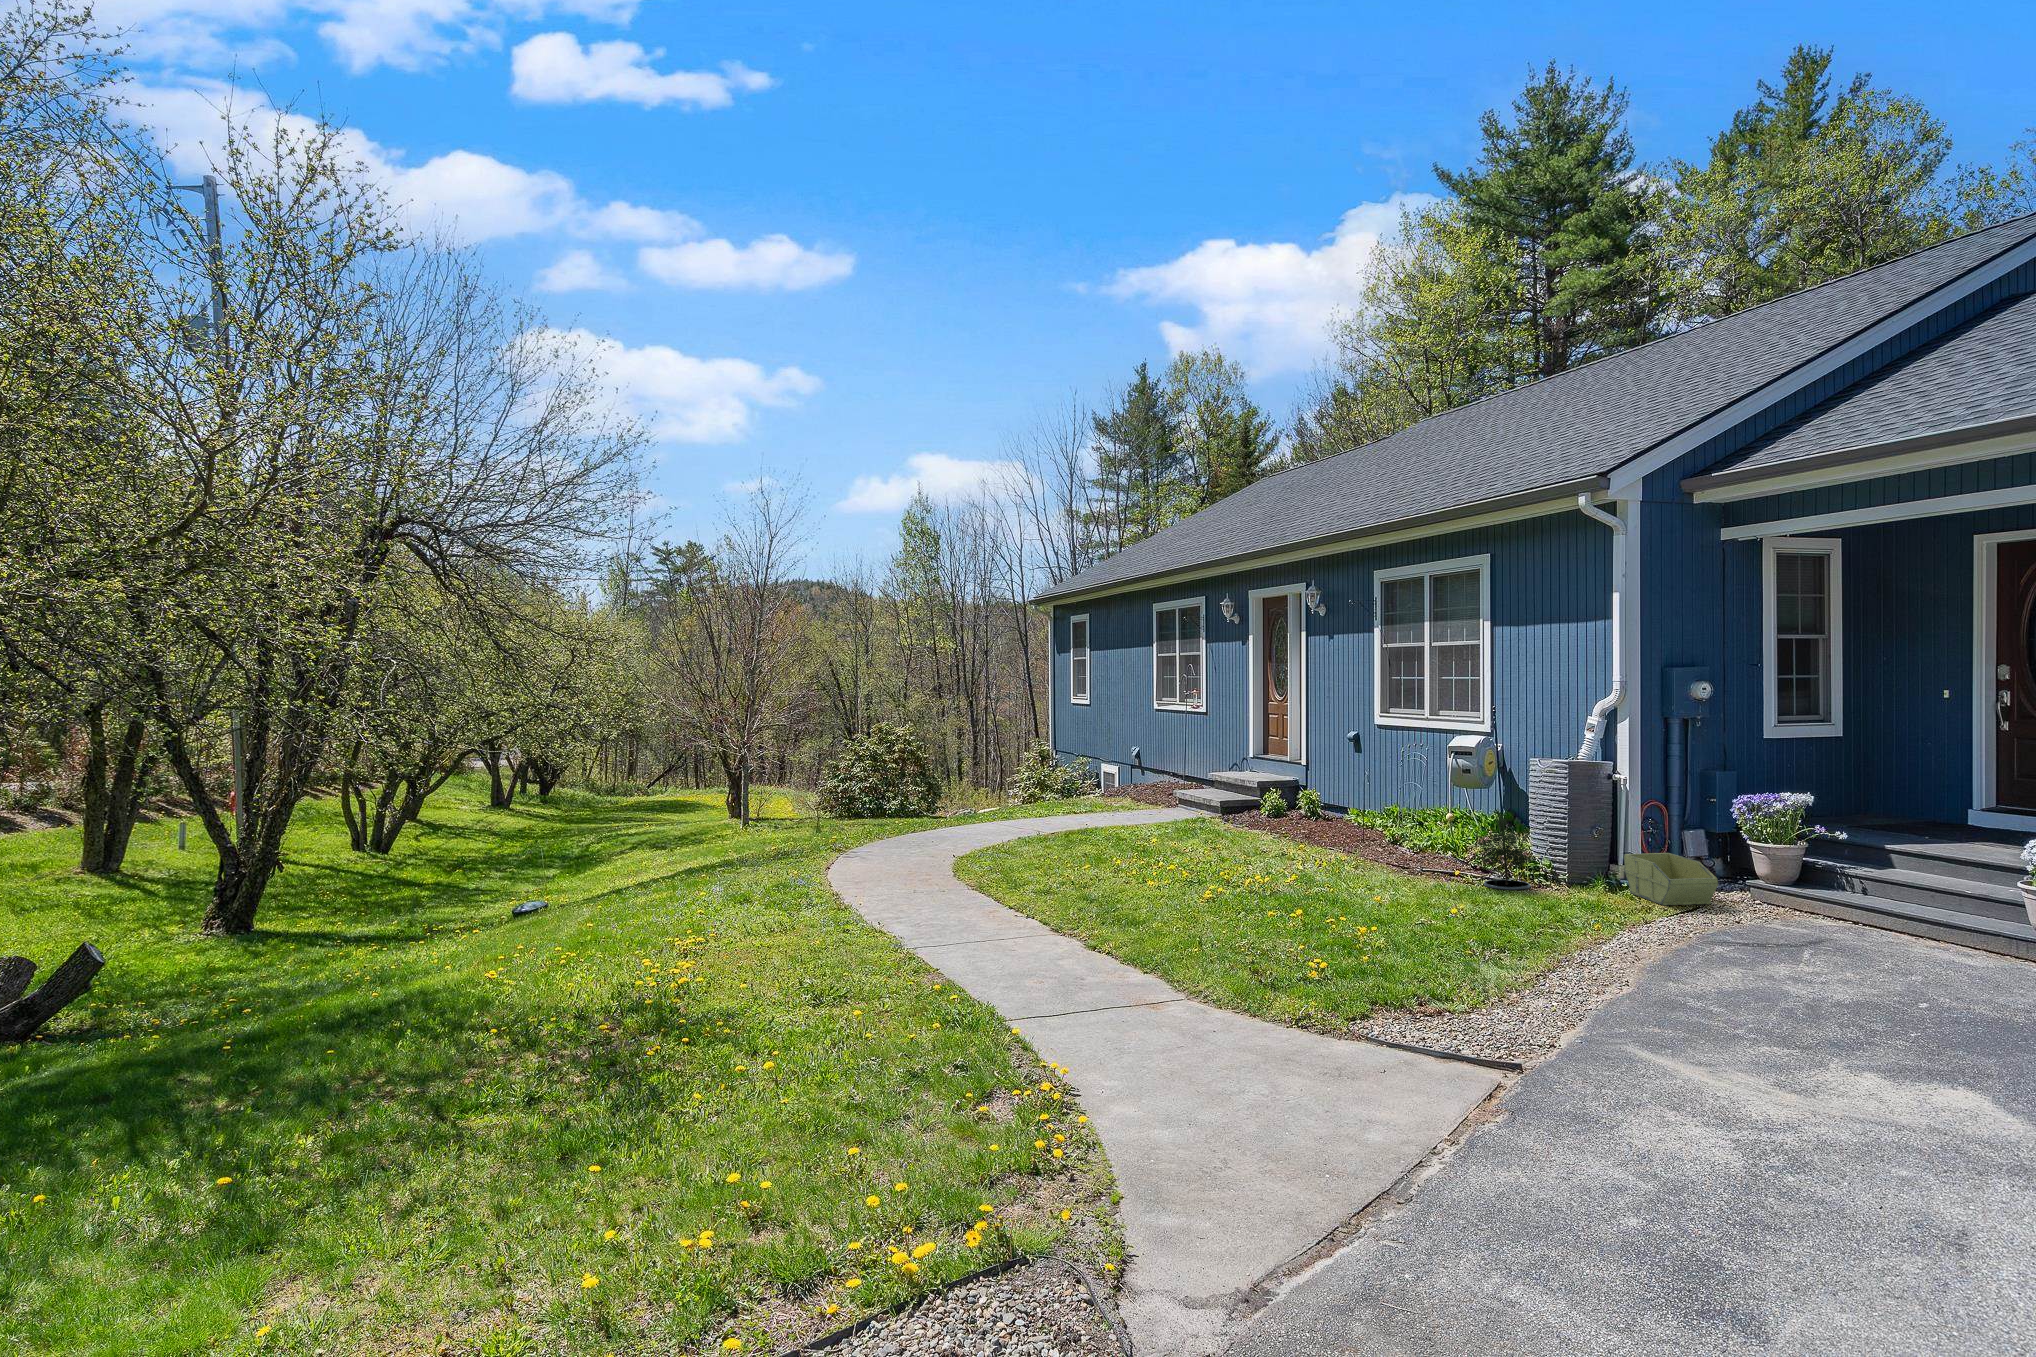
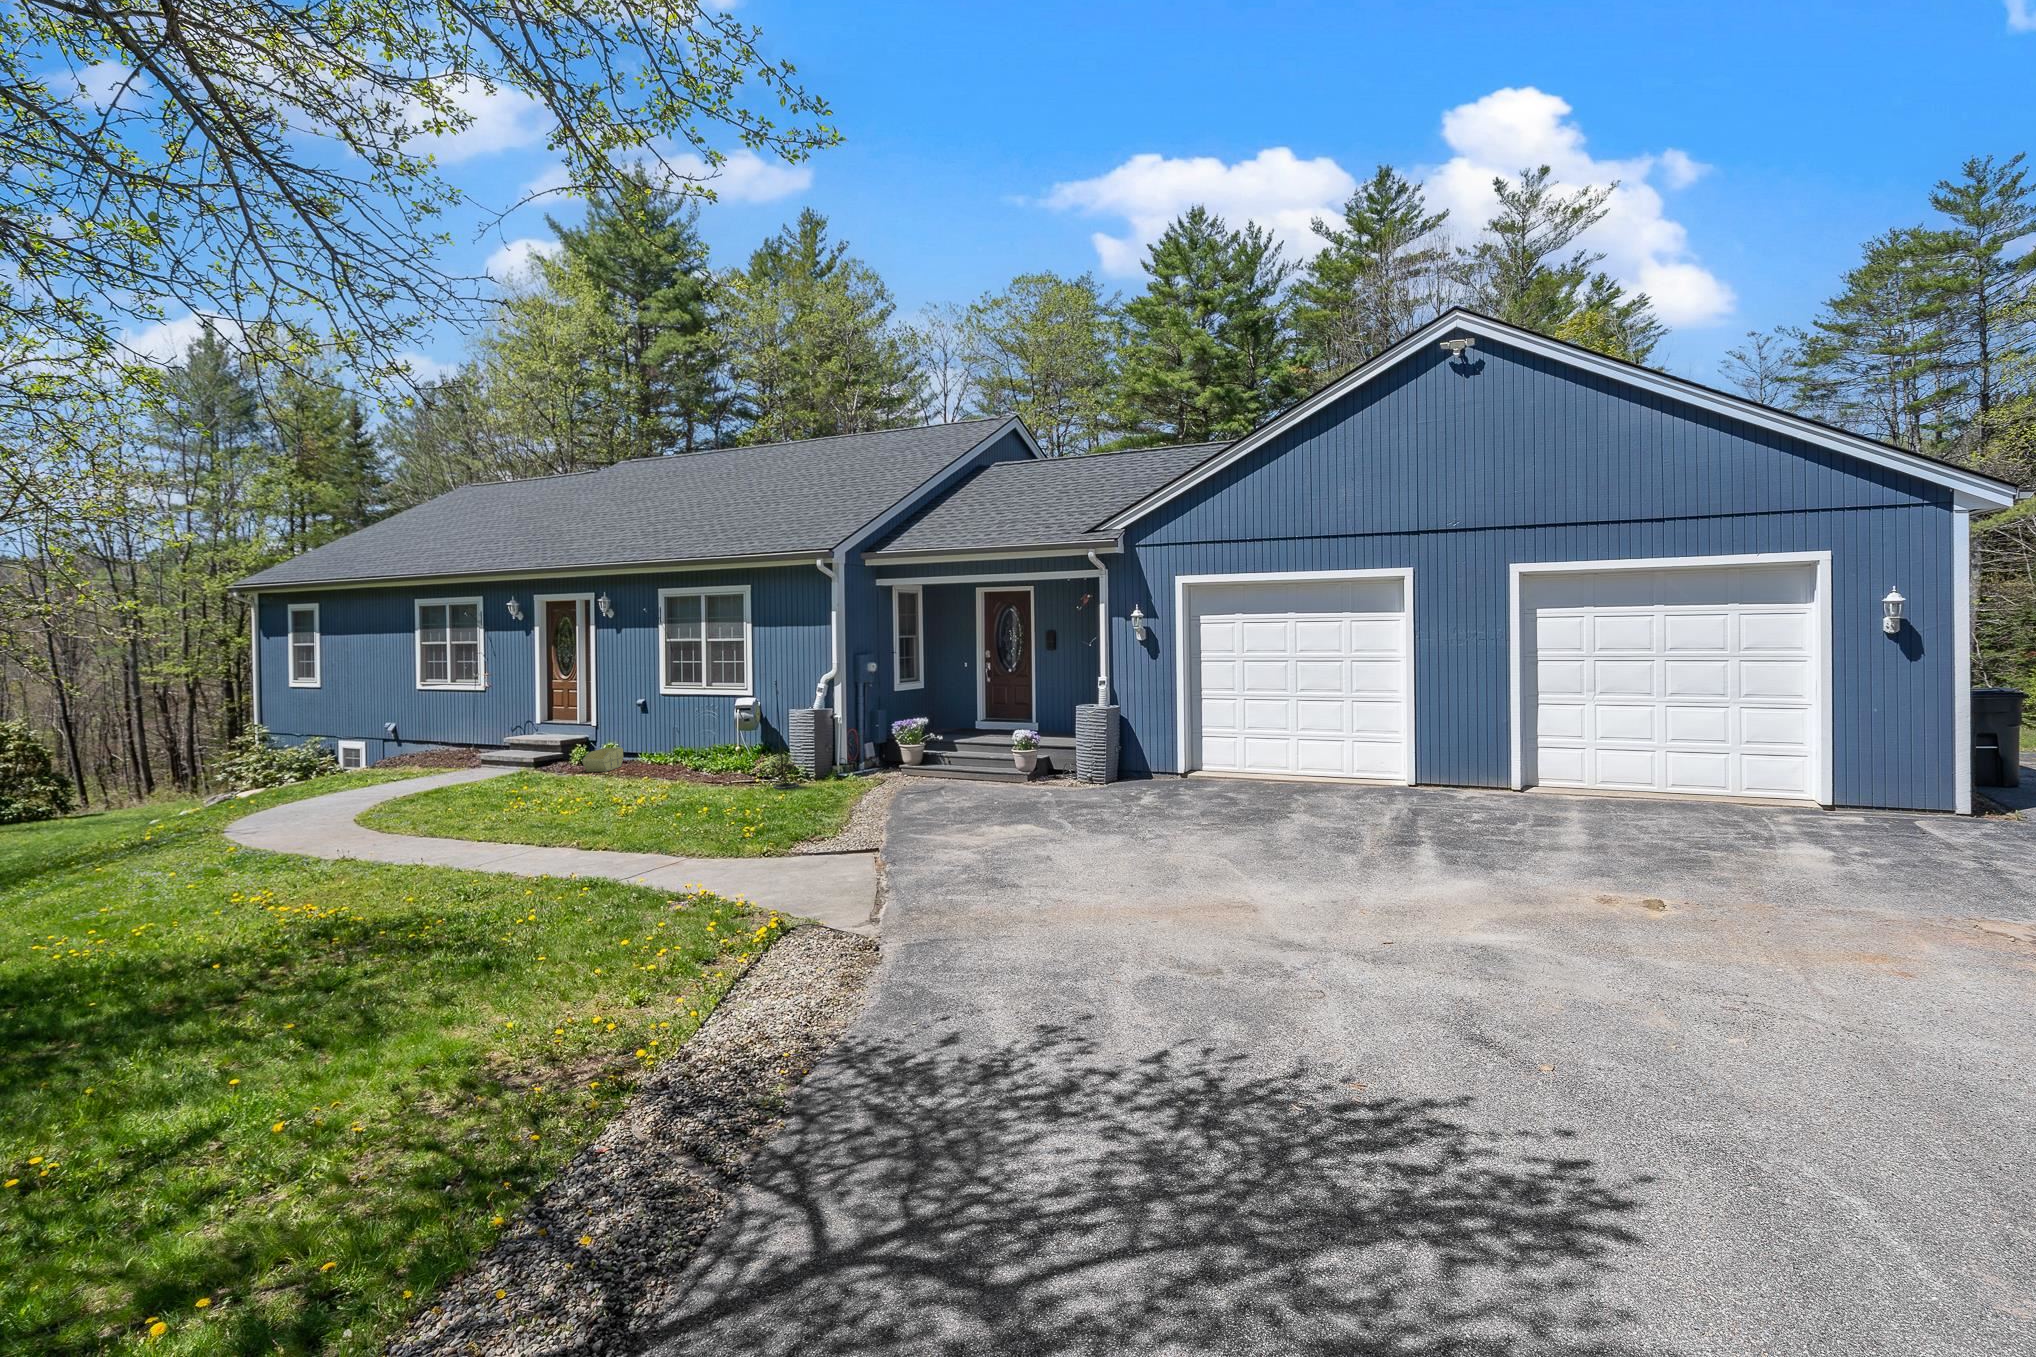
storage bin: present [1624,853,1718,905] -> present [582,748,624,772]

